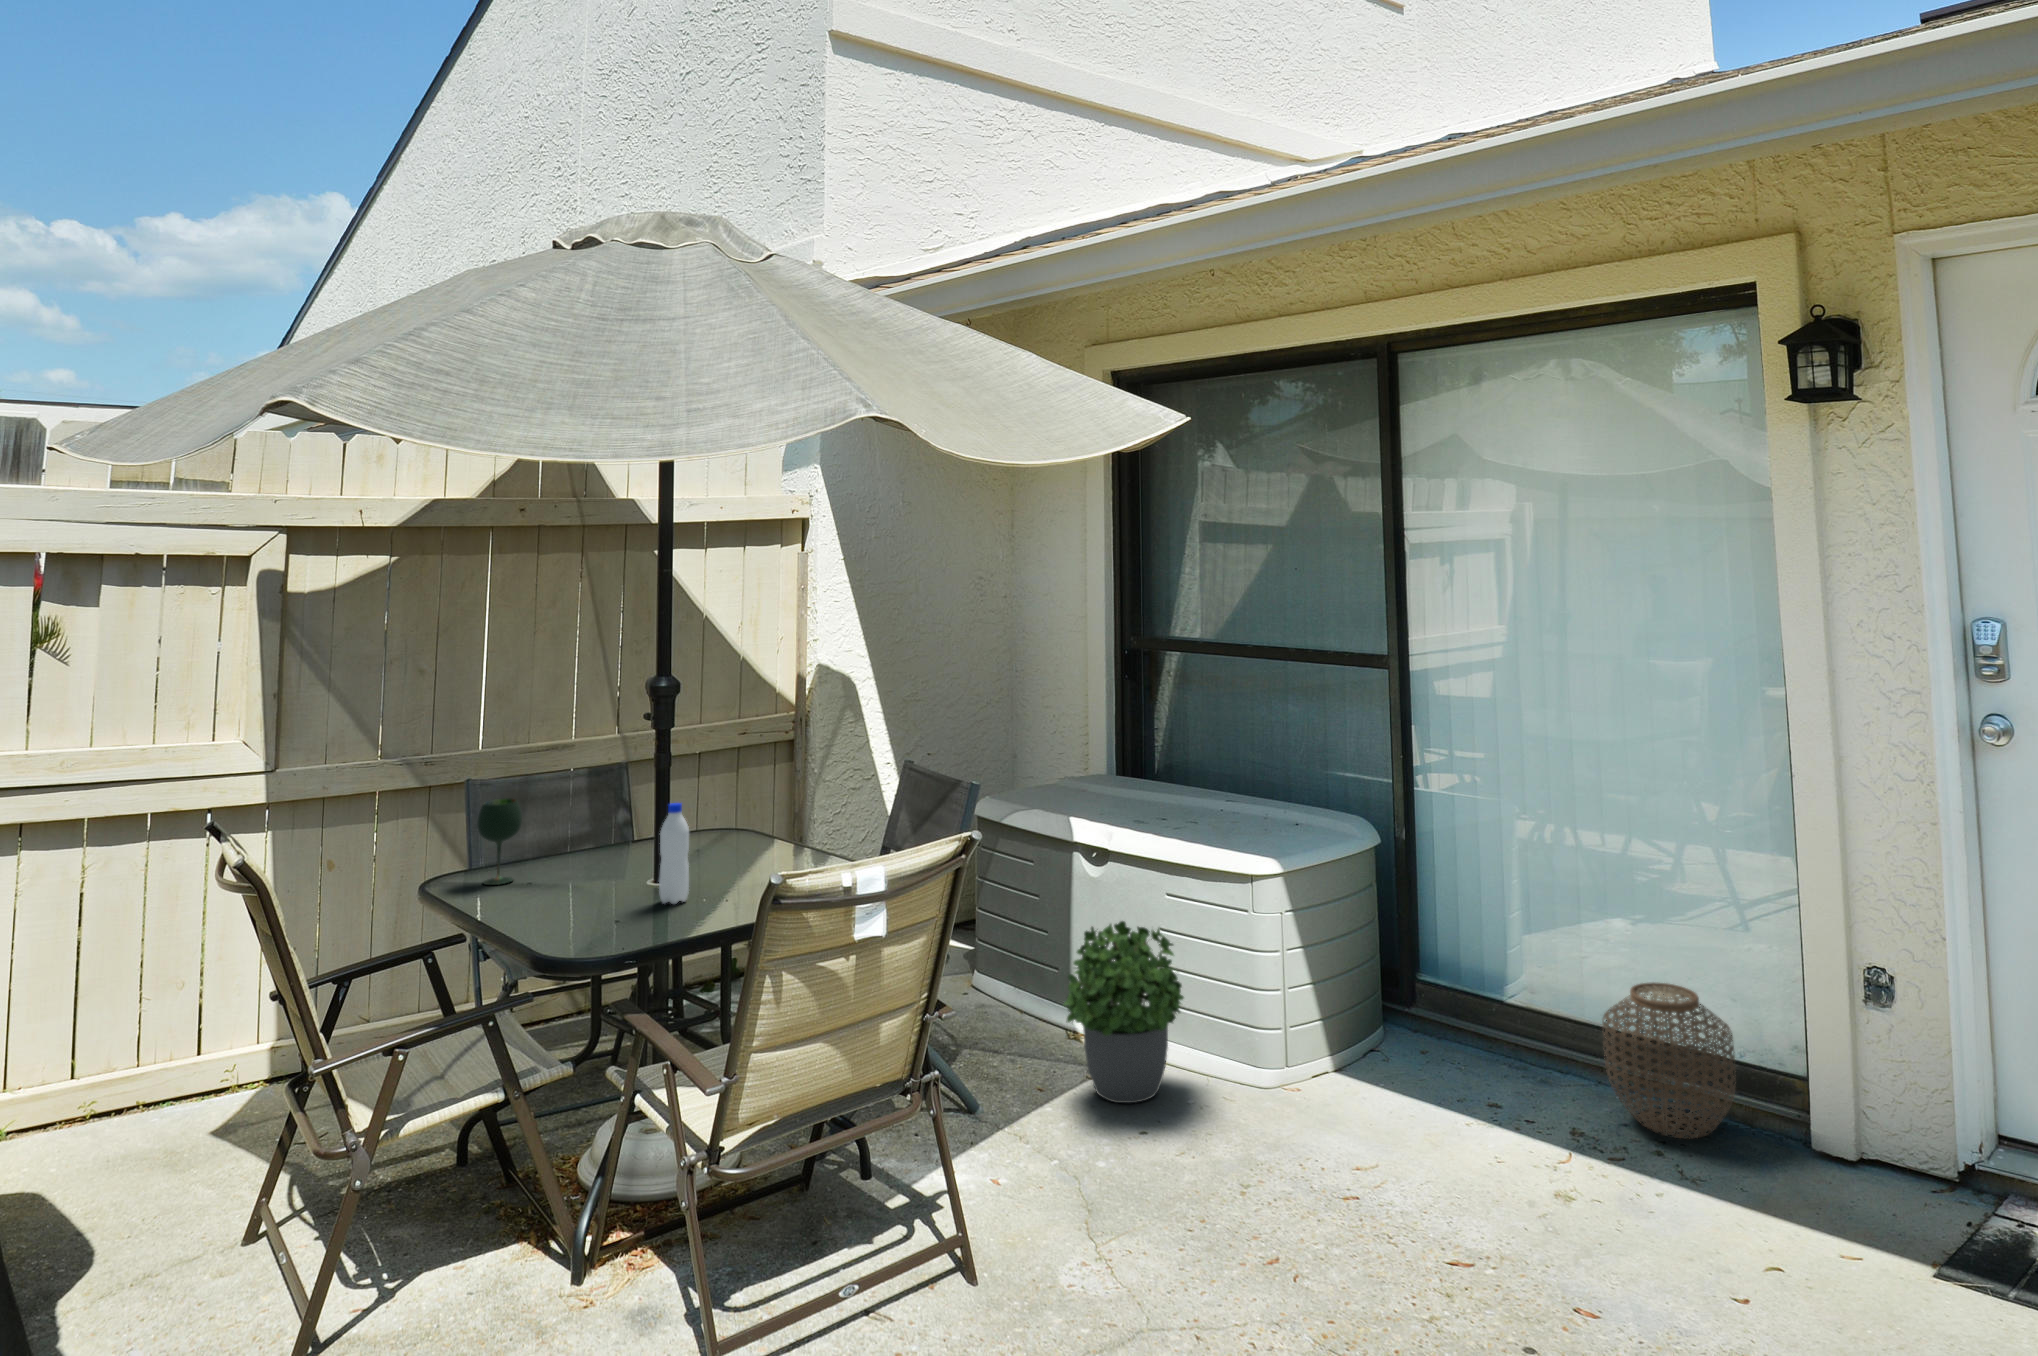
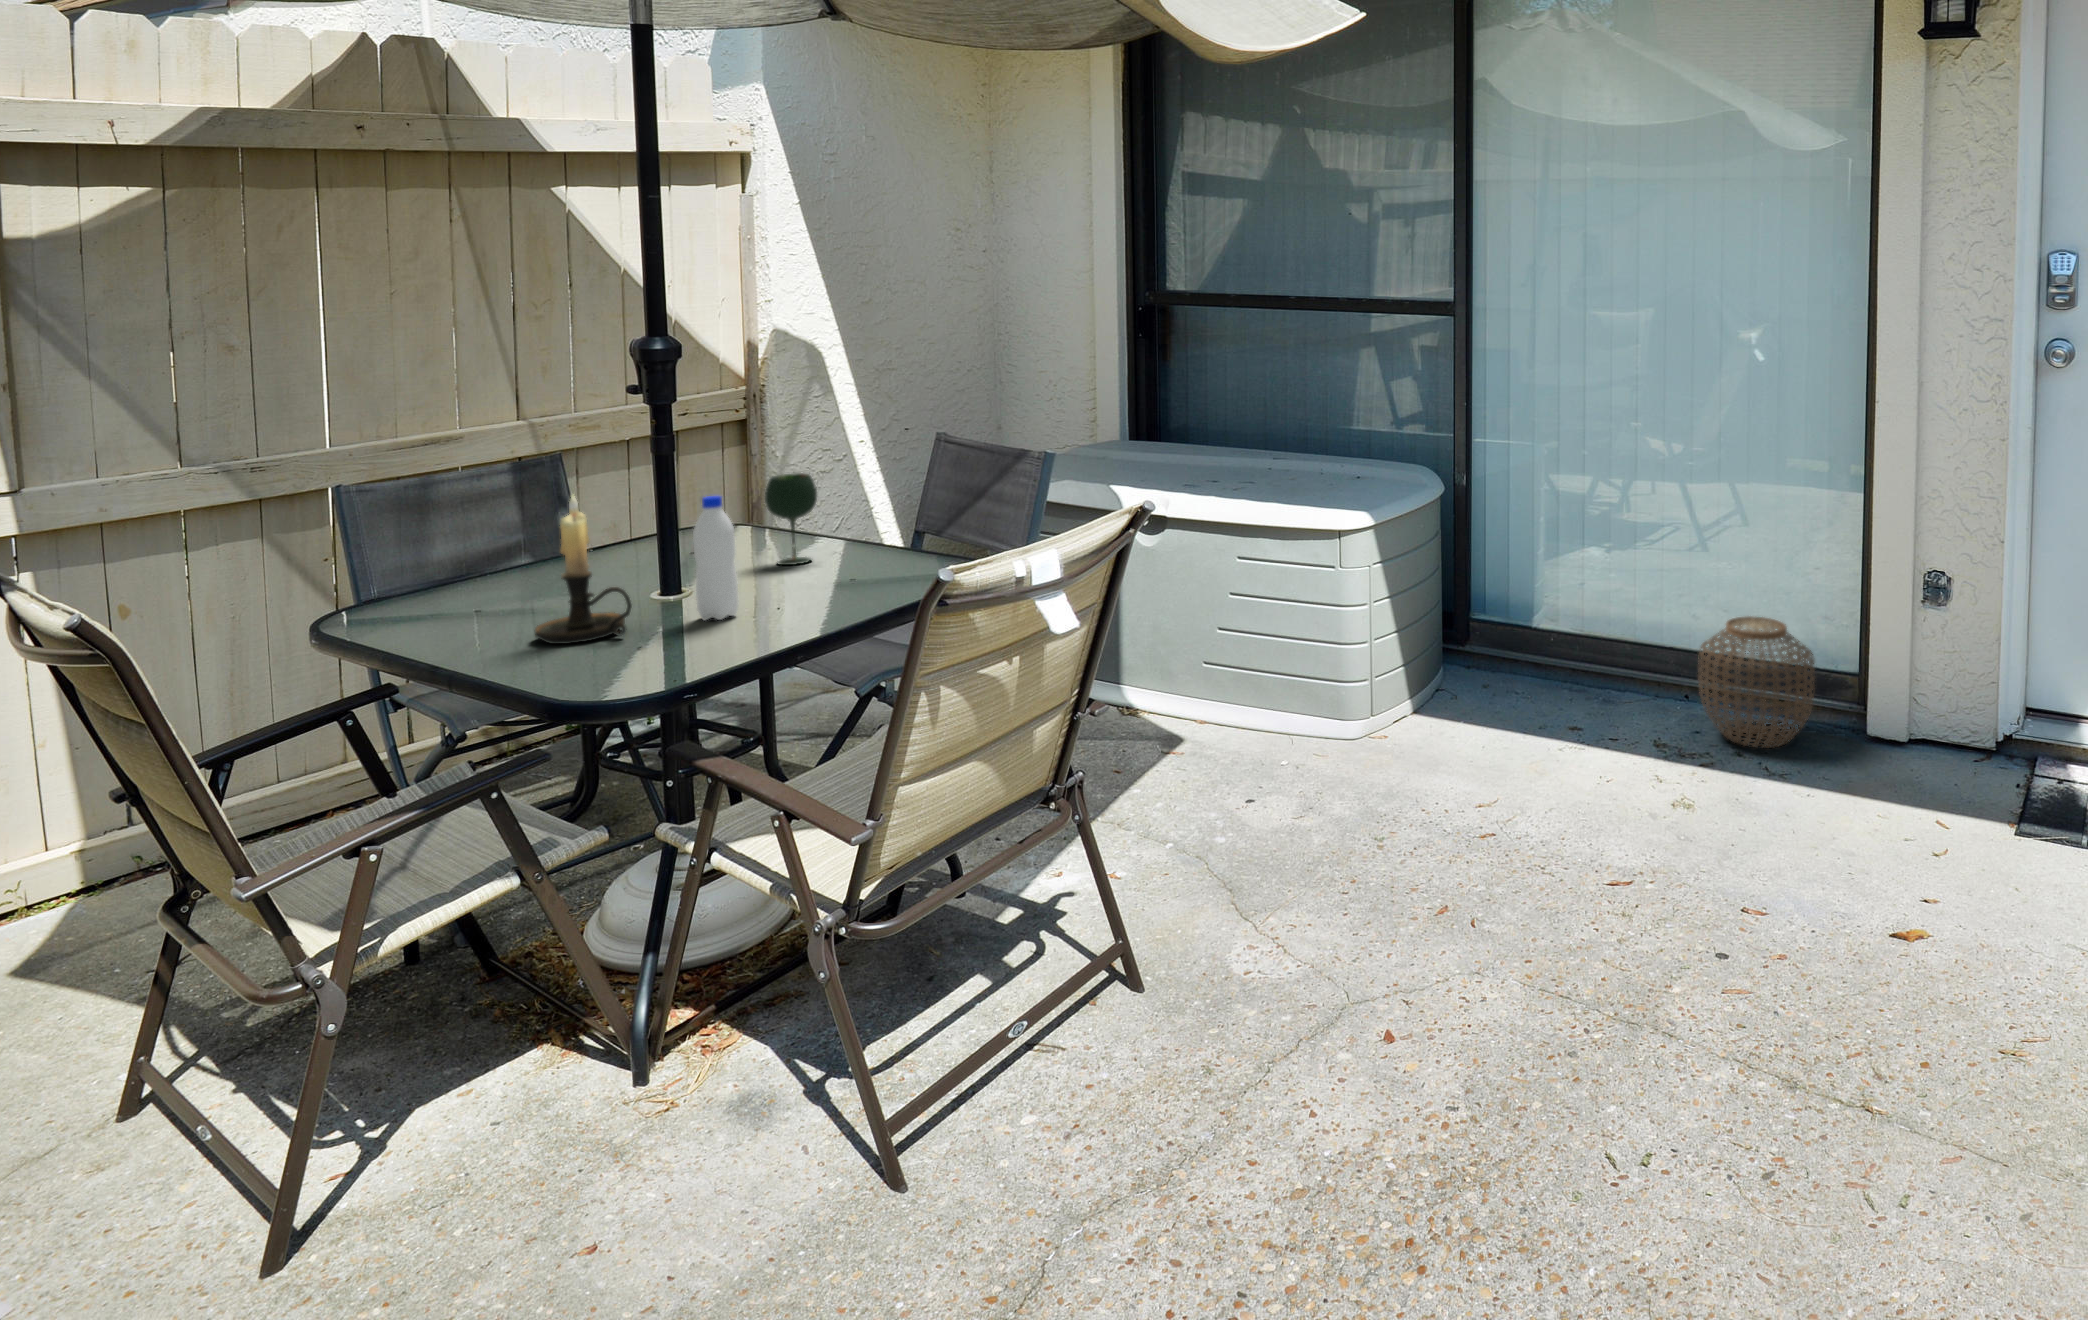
candle holder: none [550,797,612,915] -> present [535,496,632,644]
wine glass: present [477,799,522,885] -> present [765,473,817,565]
potted plant: present [1064,921,1184,1103] -> none [1174,605,1307,784]

